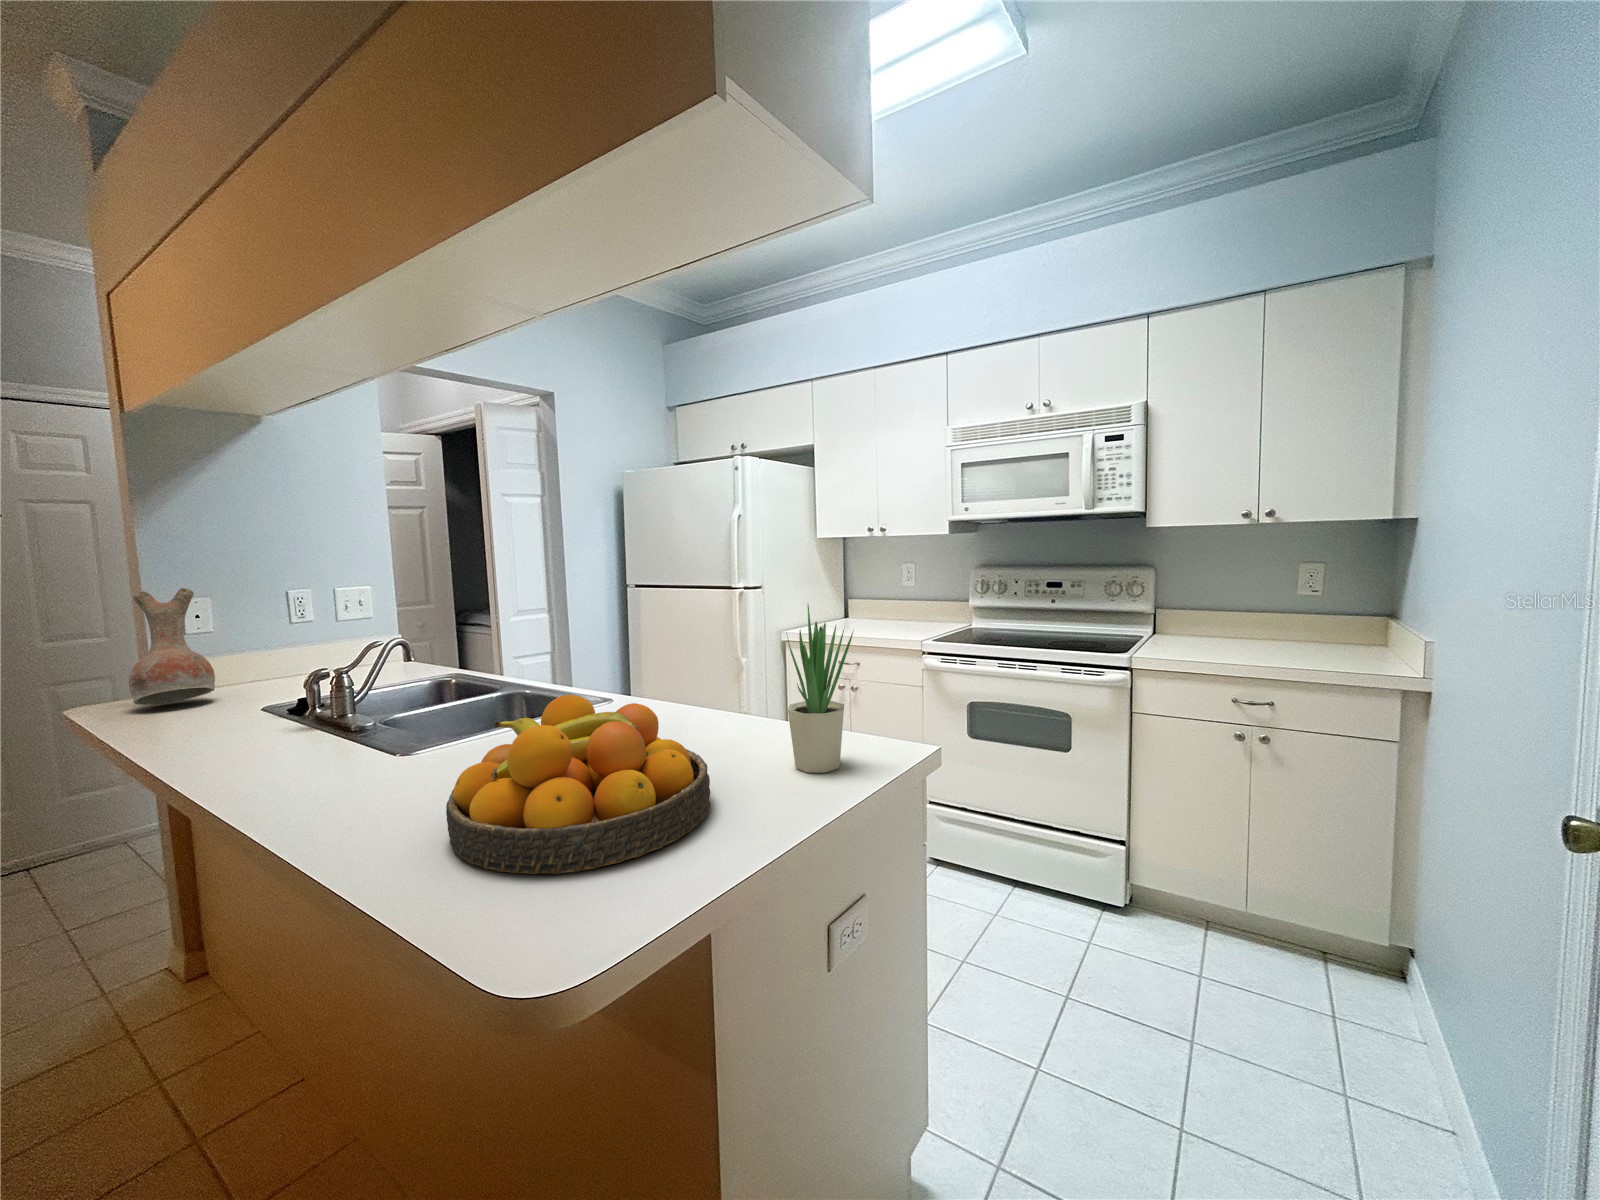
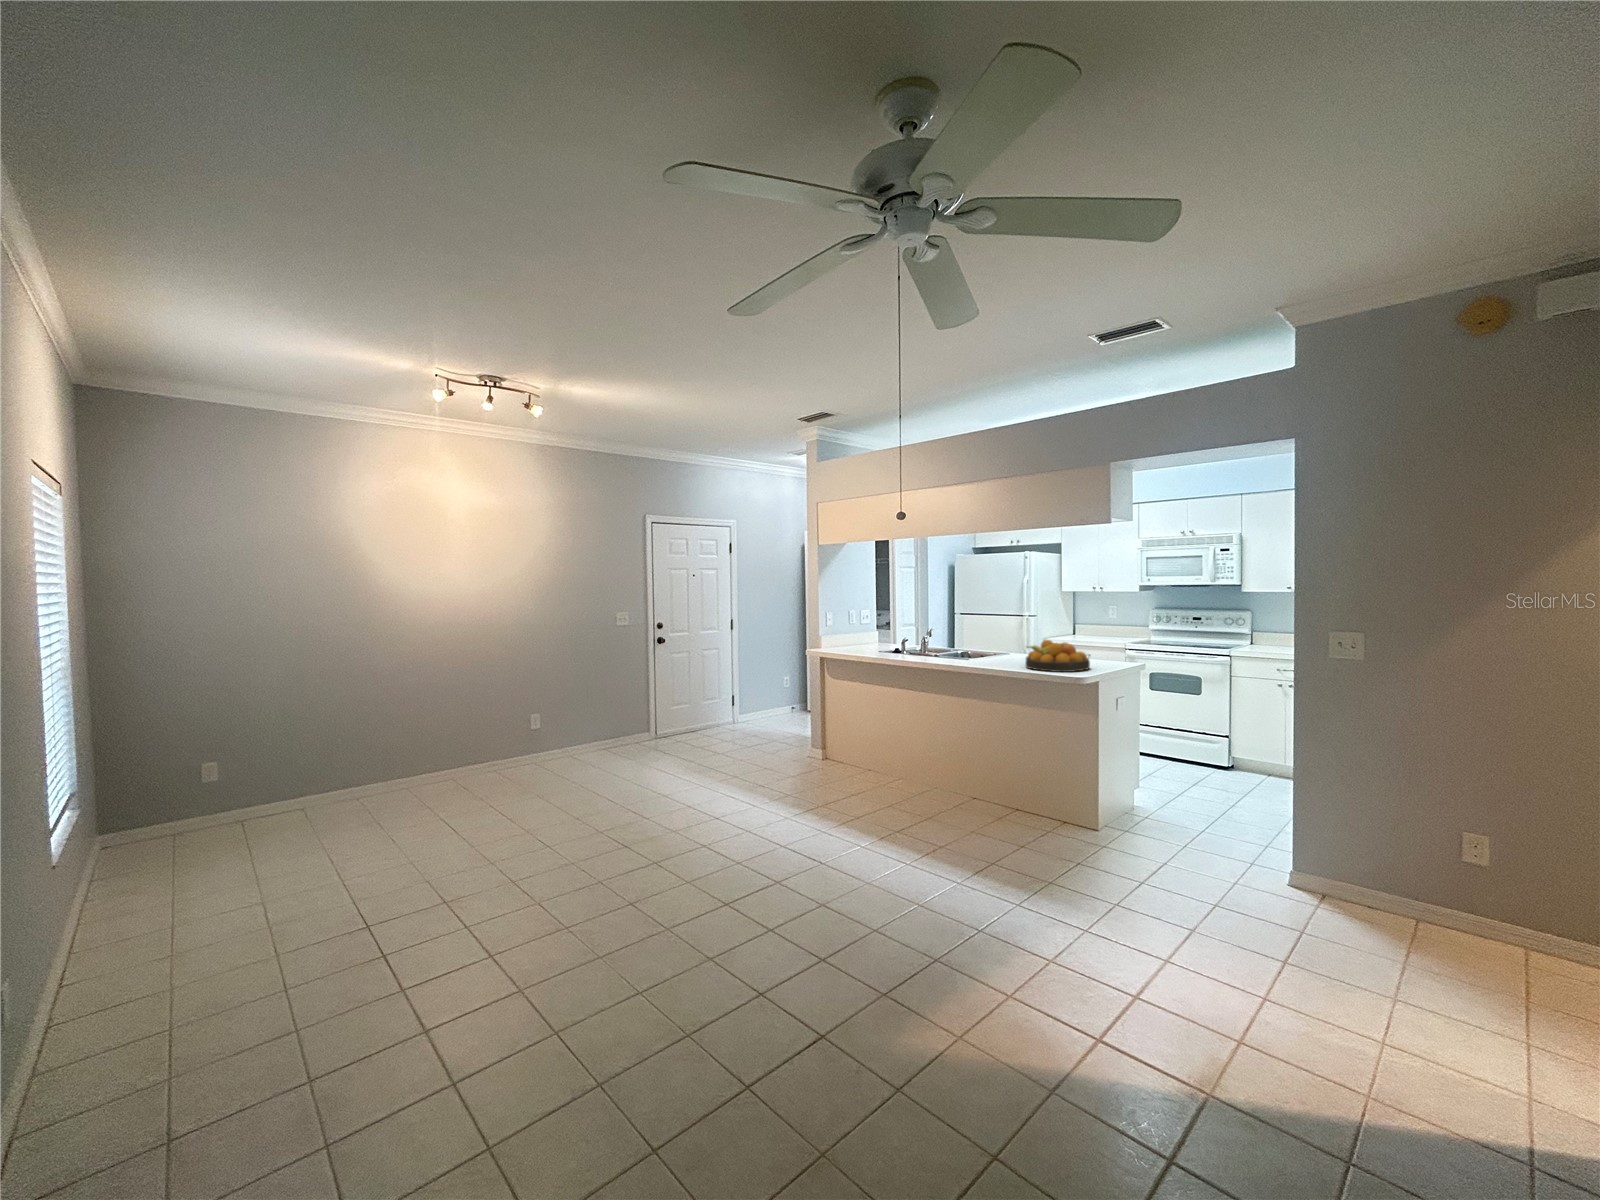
vase: present [129,588,215,705] -> none [839,611,864,652]
potted plant: present [787,605,853,773] -> none [1102,618,1123,665]

